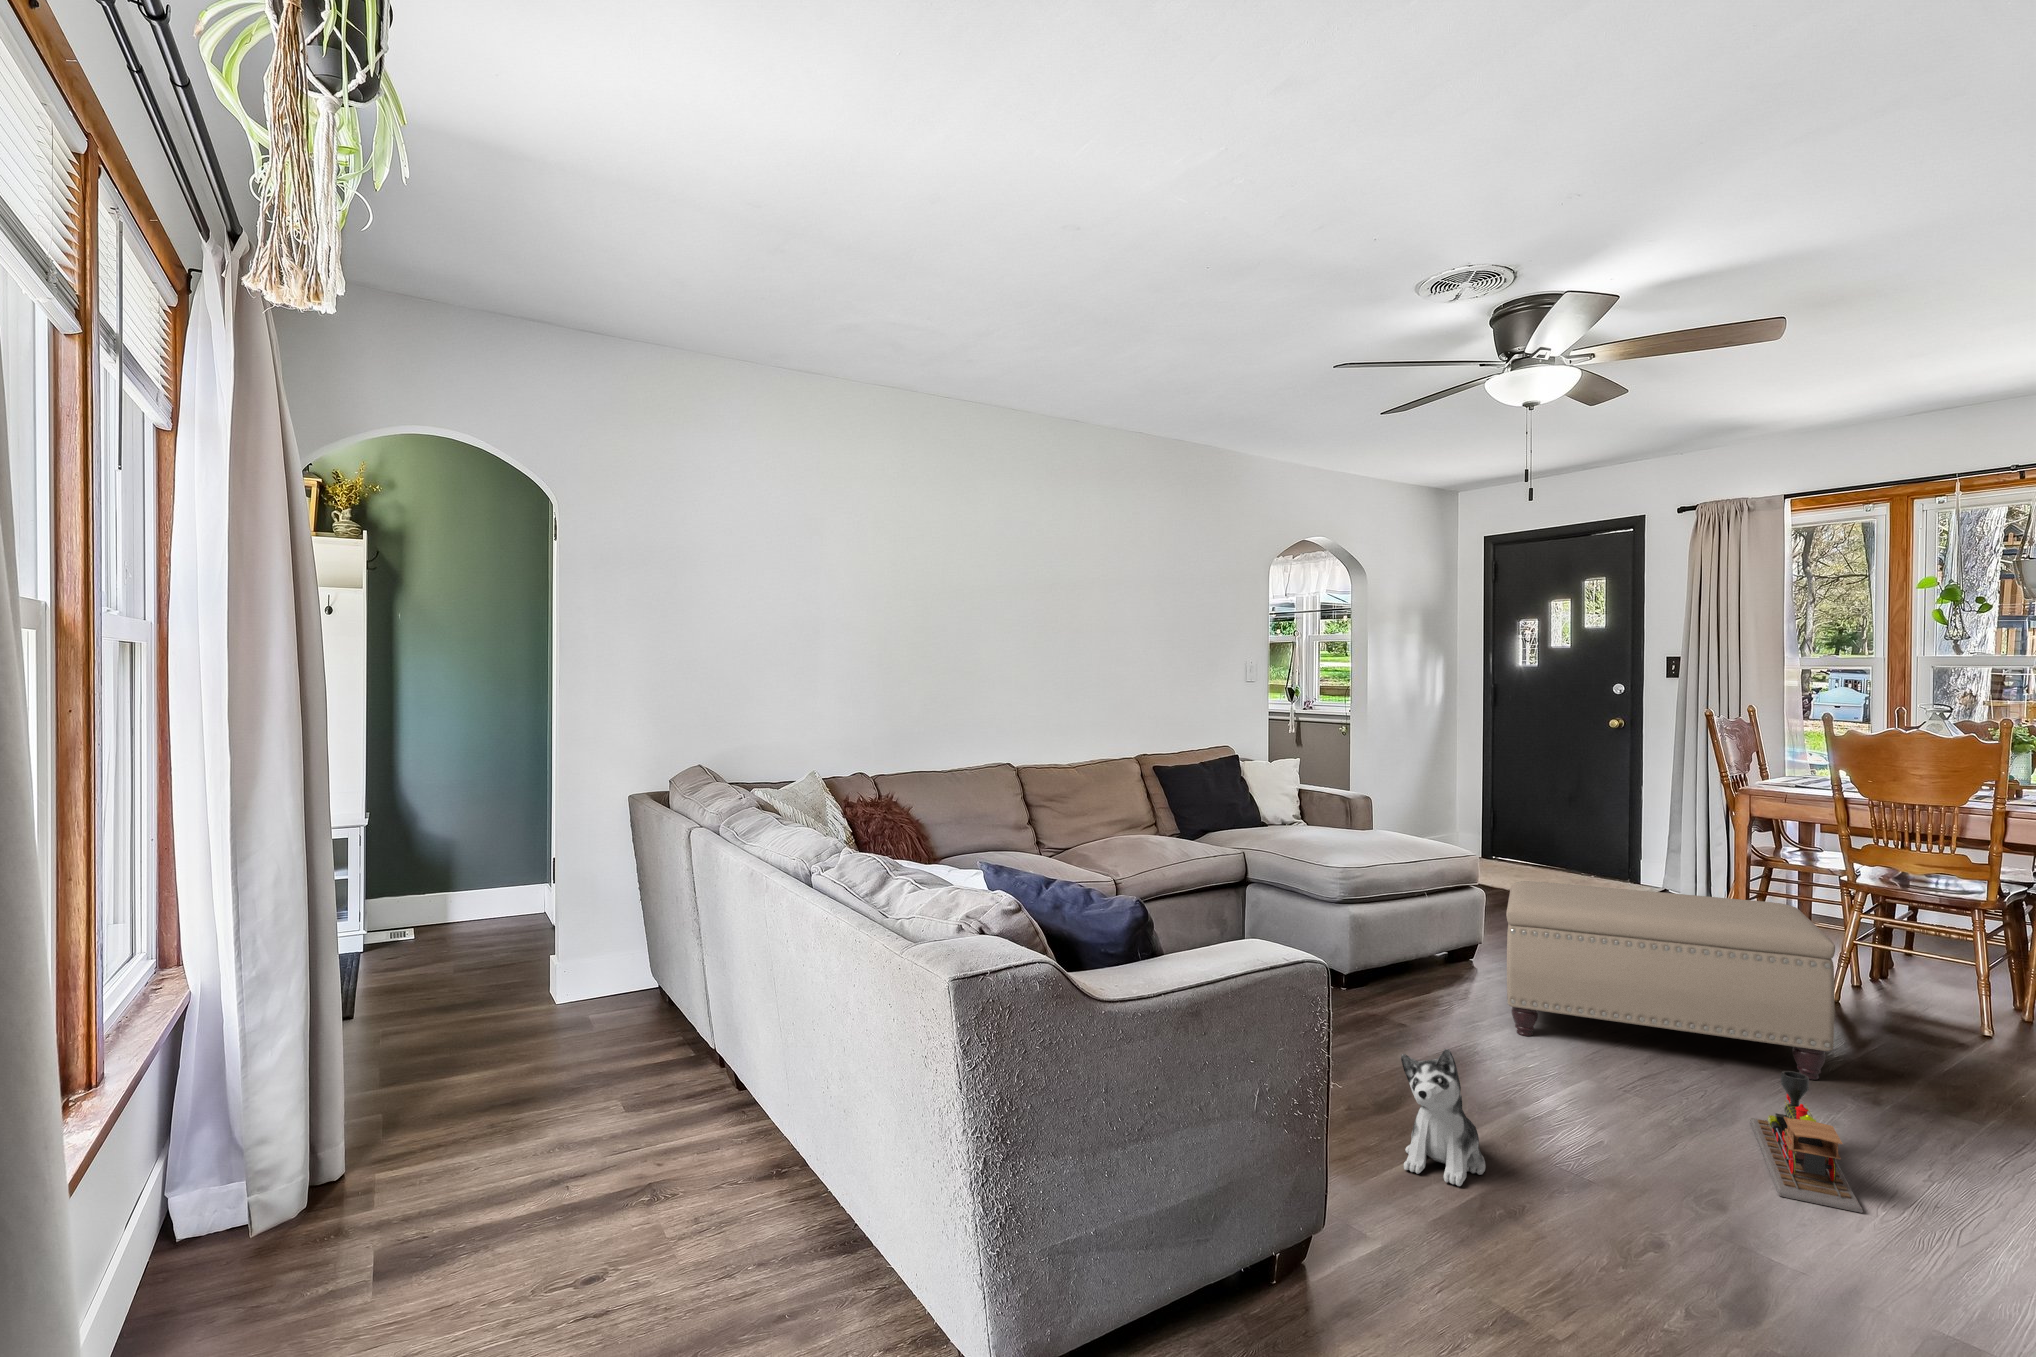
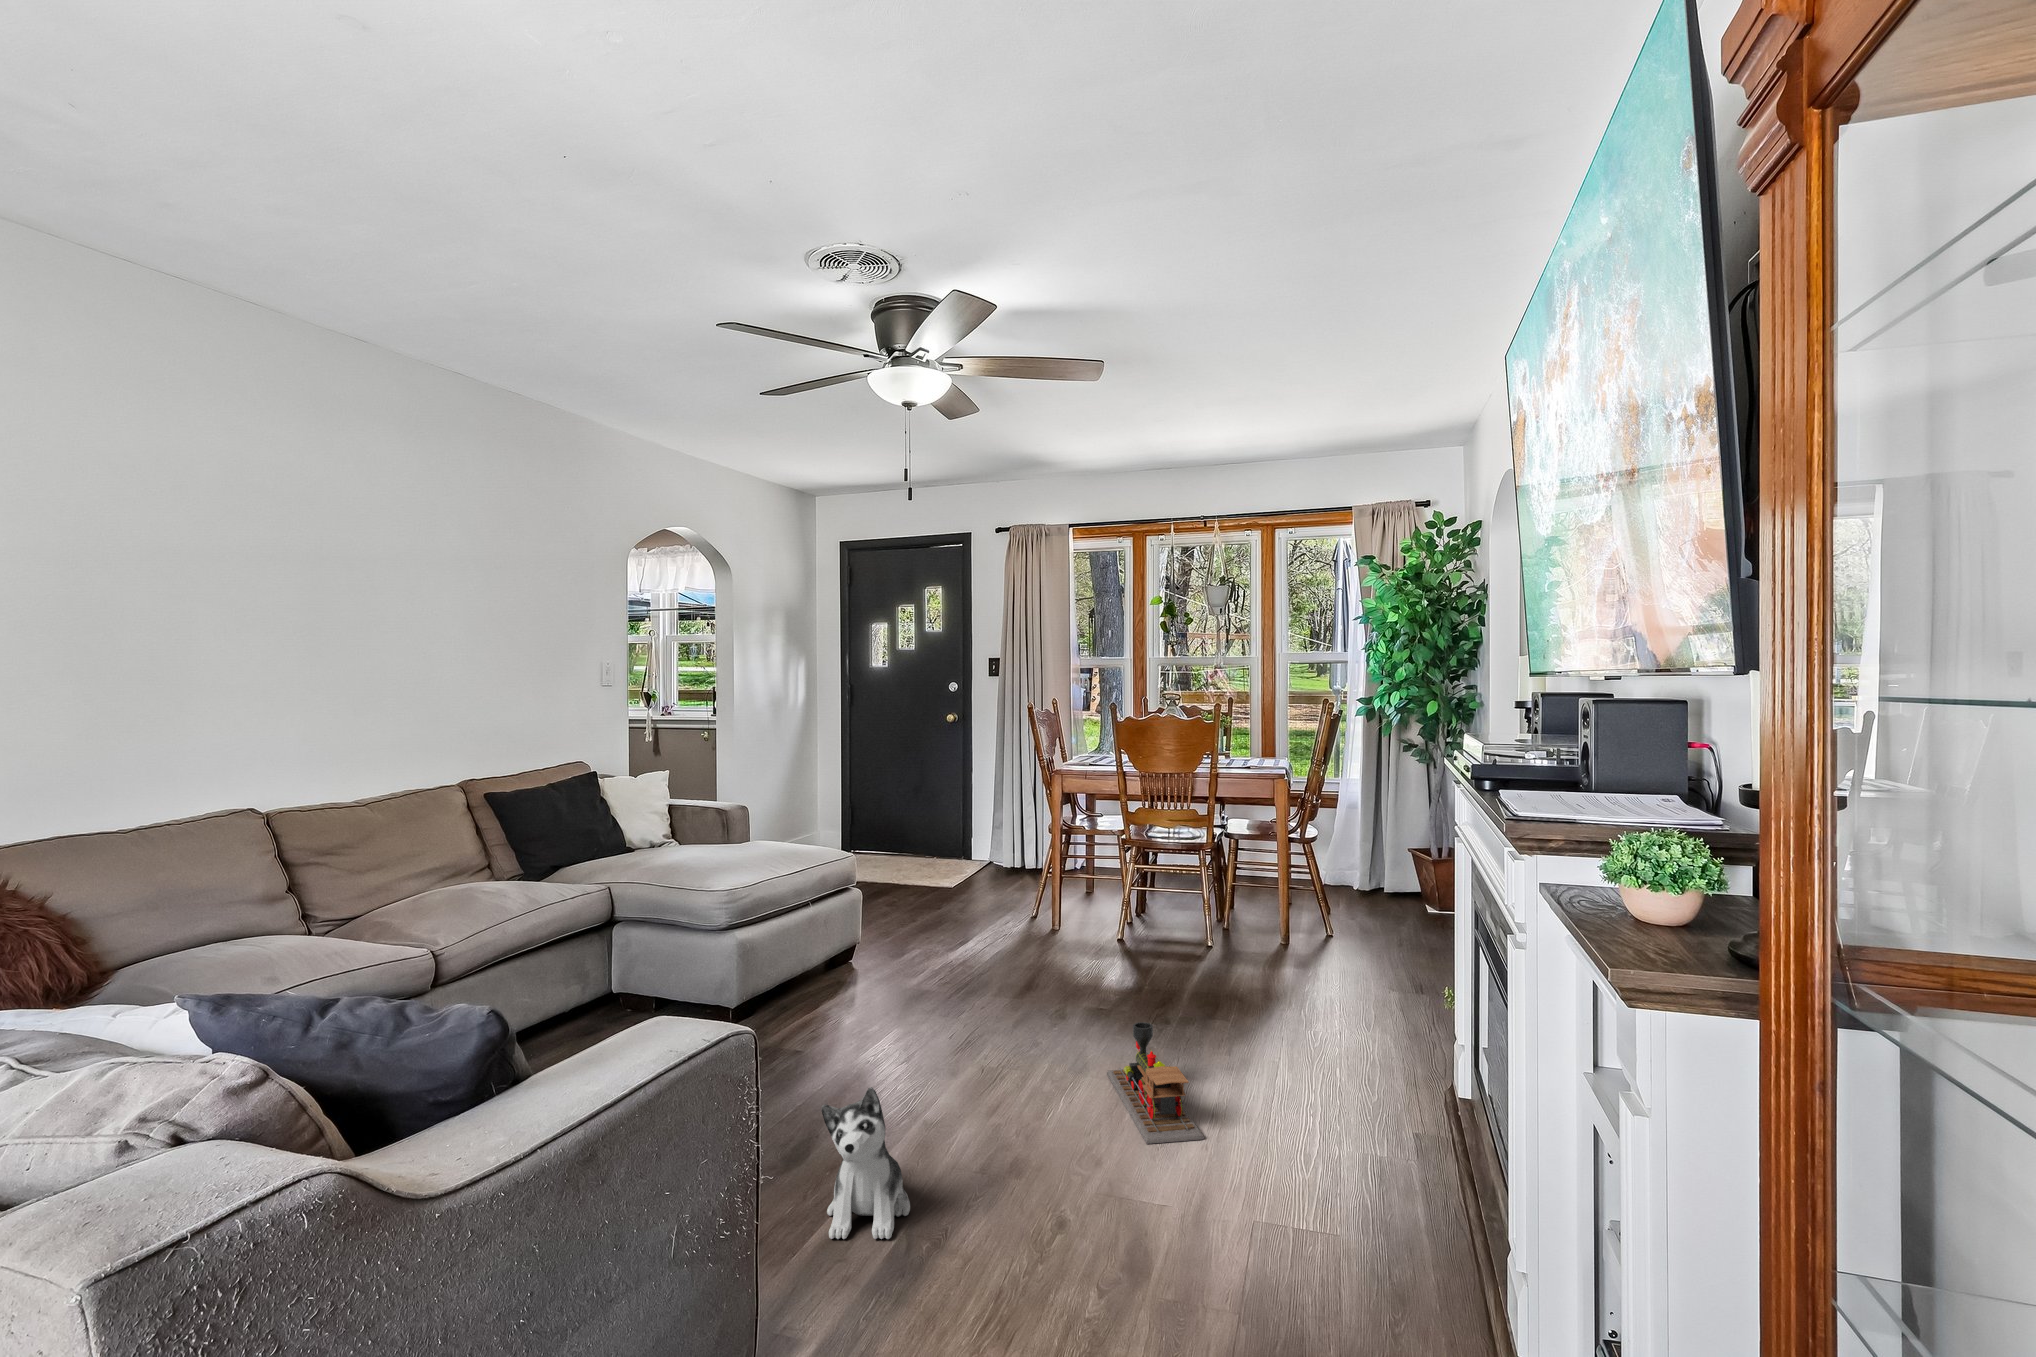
ottoman: present [1506,881,1835,1080] -> none [892,869,1150,1035]

